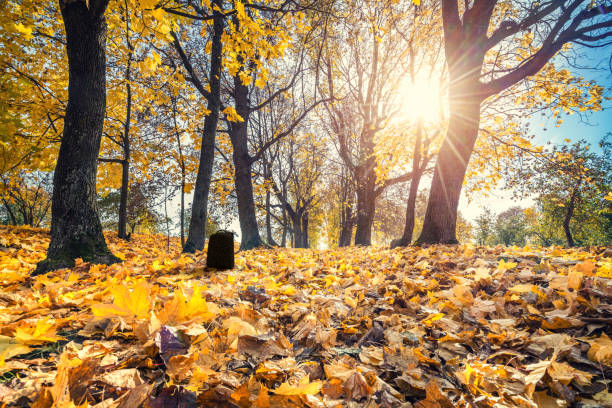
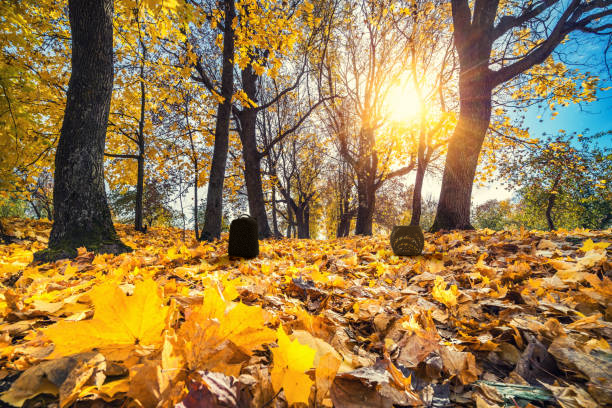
woven basket: none [353,242,383,269] -> present [390,226,425,255]

